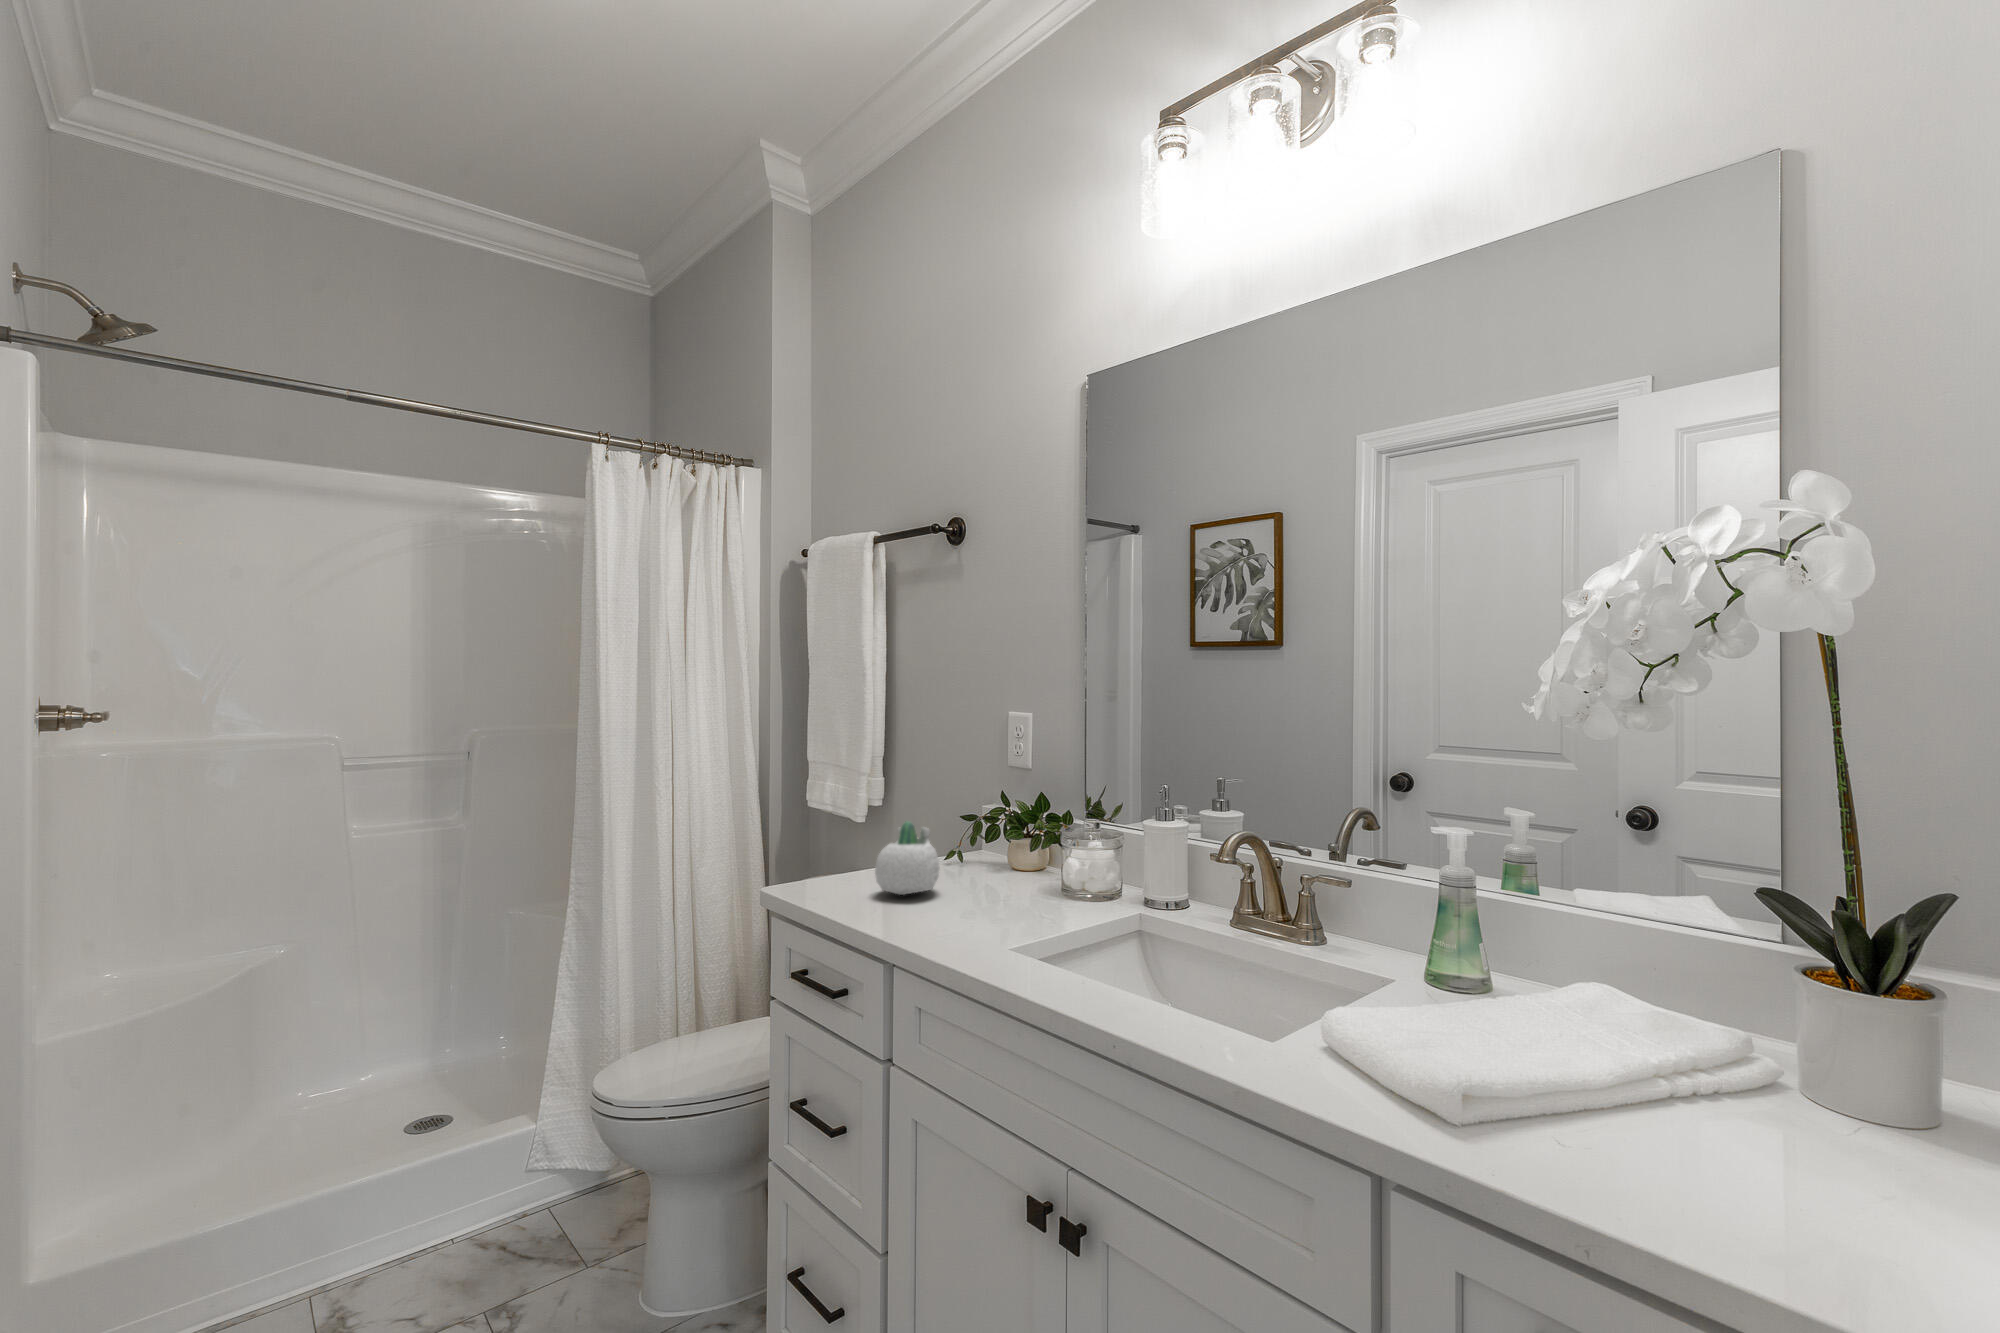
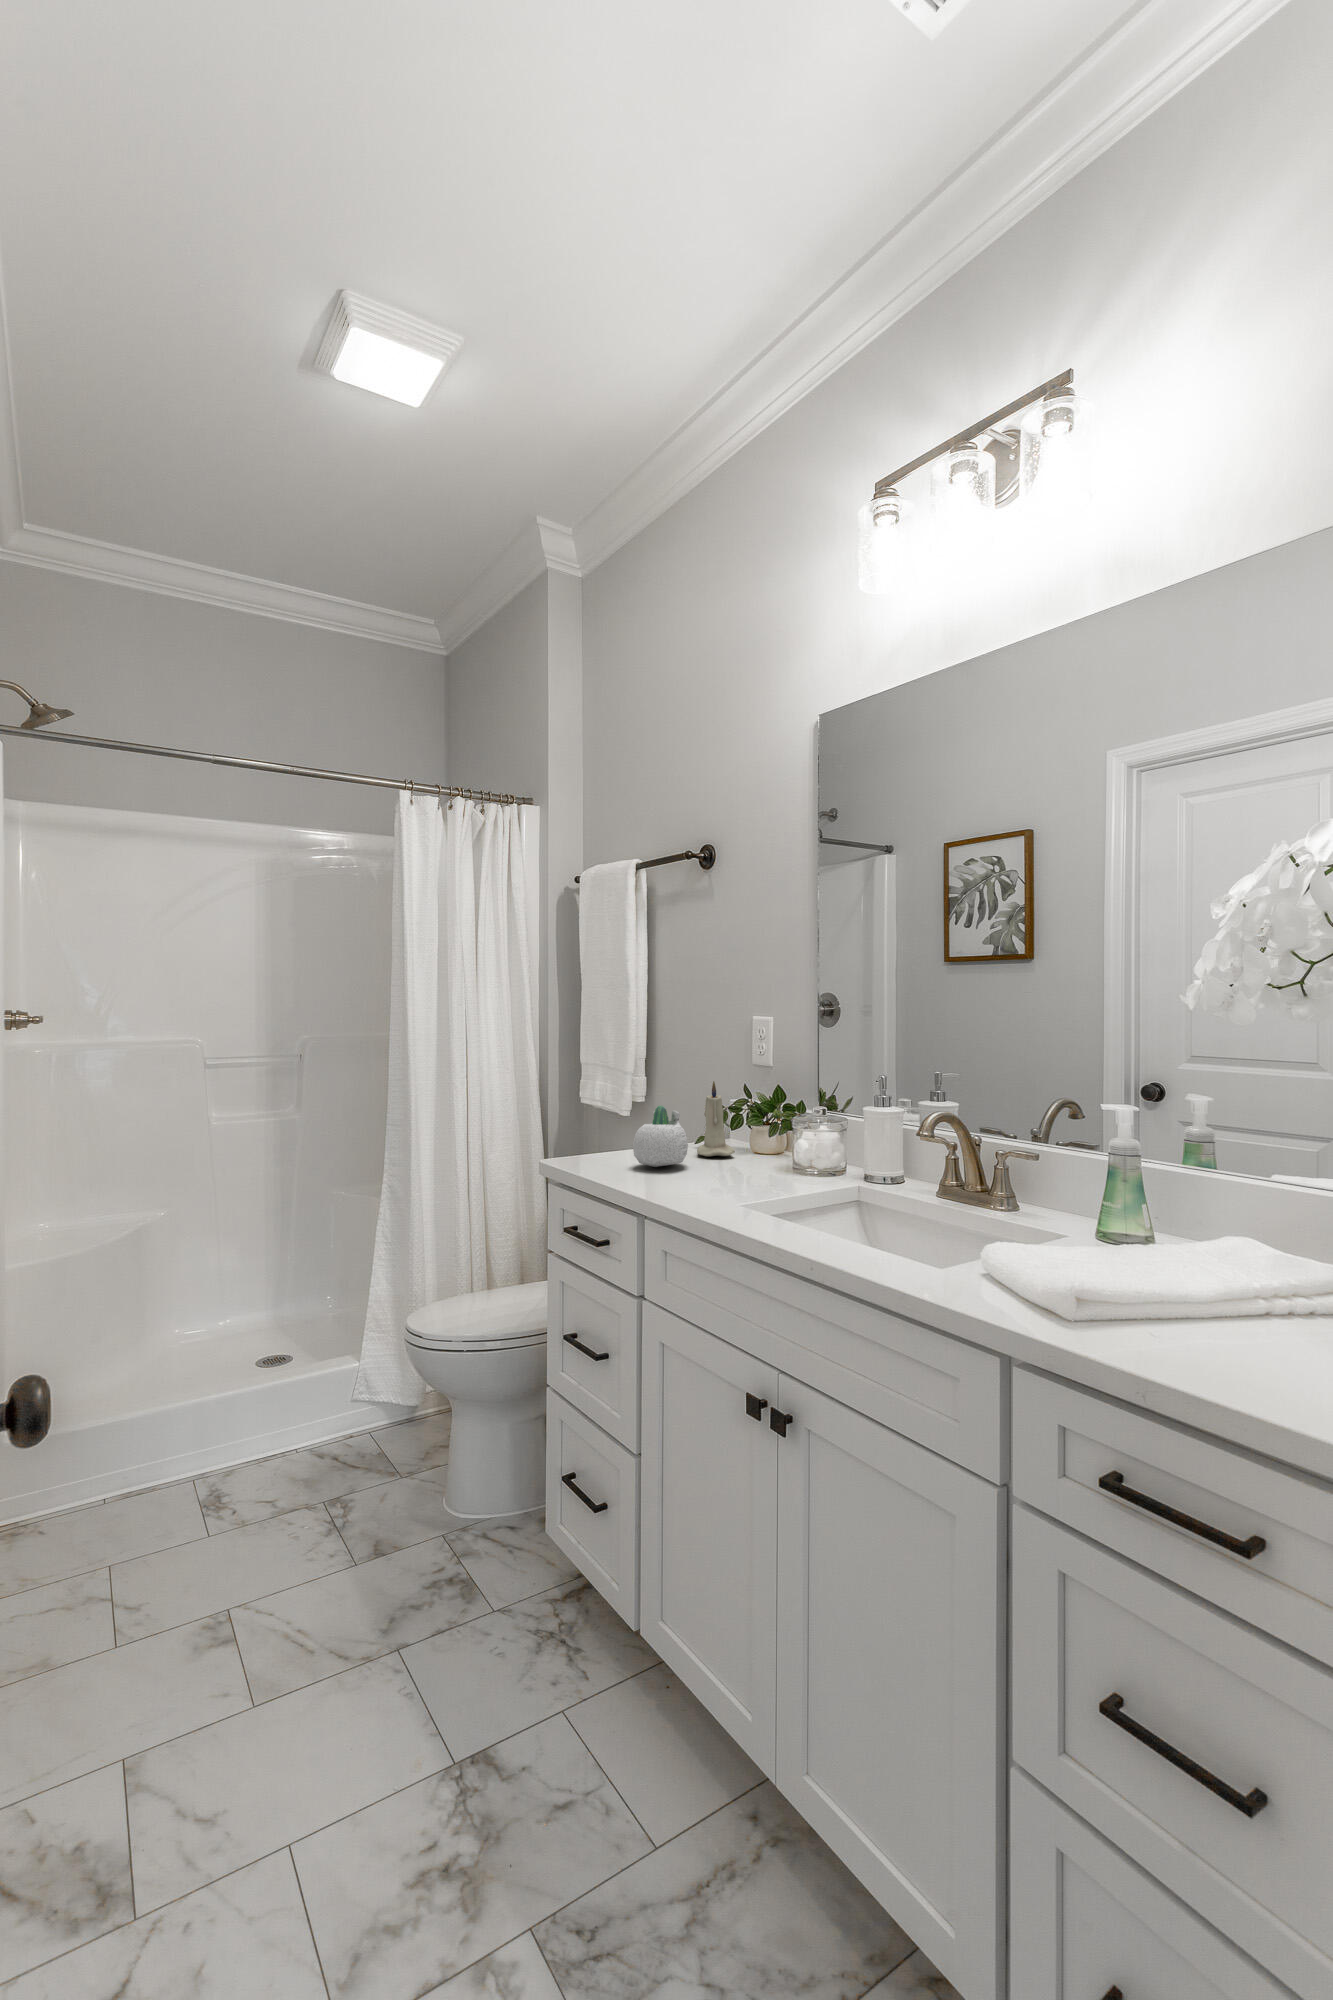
candle: none [947,789,991,878] -> present [697,1081,735,1156]

